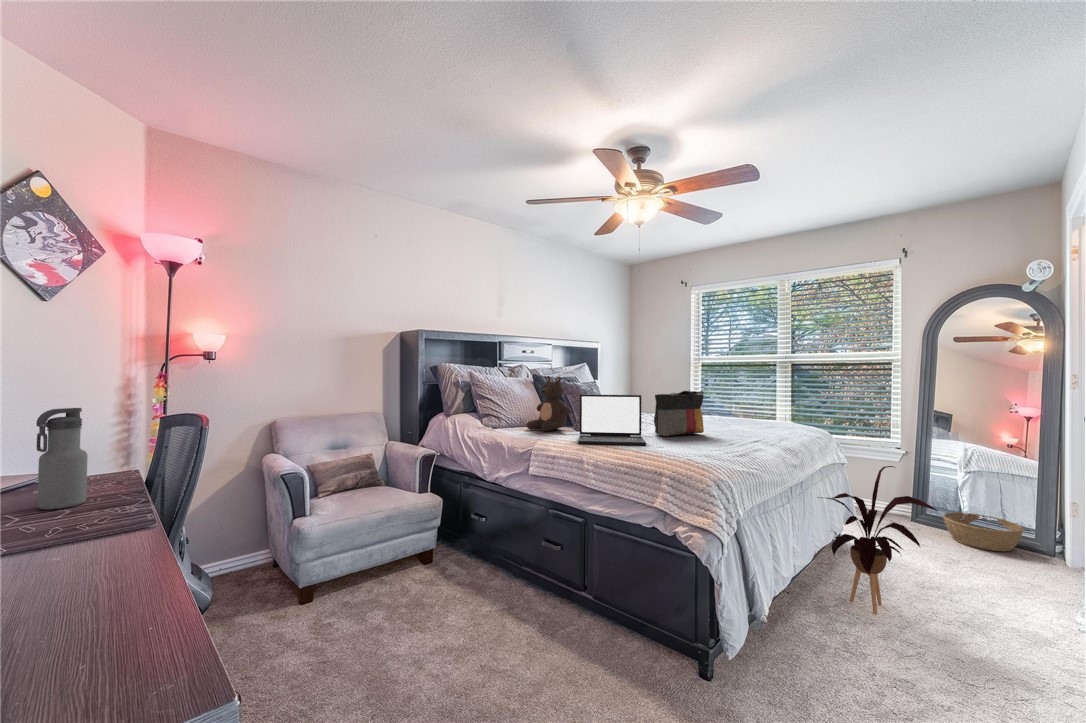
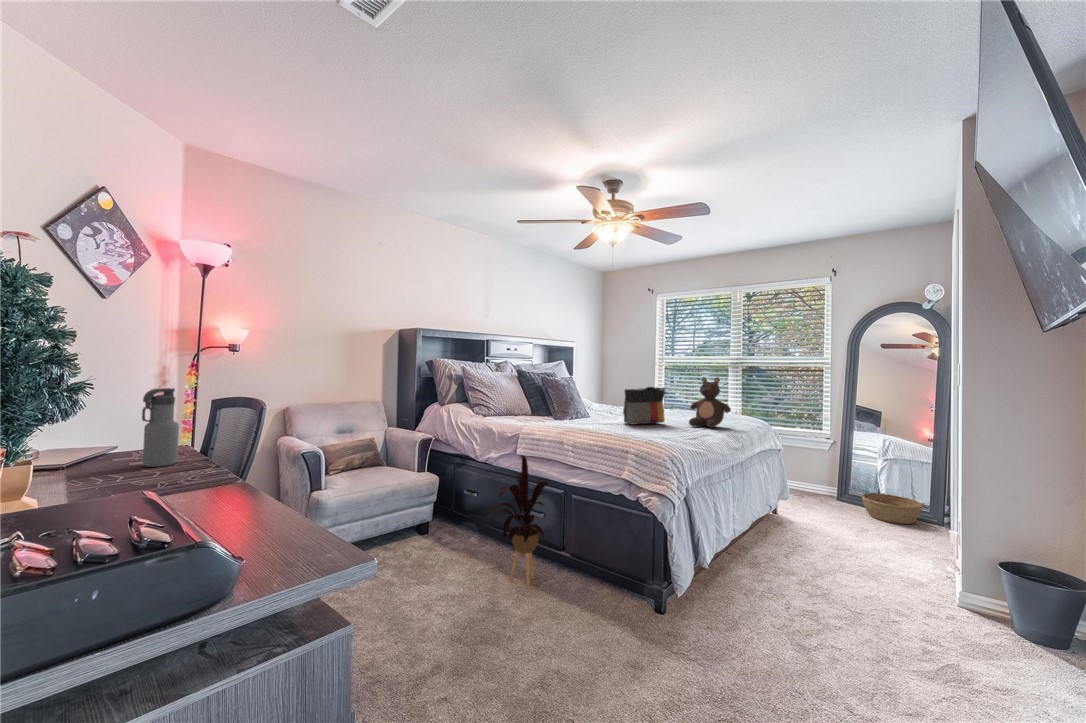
teddy bear: present [527,376,570,431] -> present [689,377,731,428]
laptop: present [578,394,646,445] -> none [560,388,616,431]
house plant: present [820,466,938,614] -> present [485,456,548,590]

